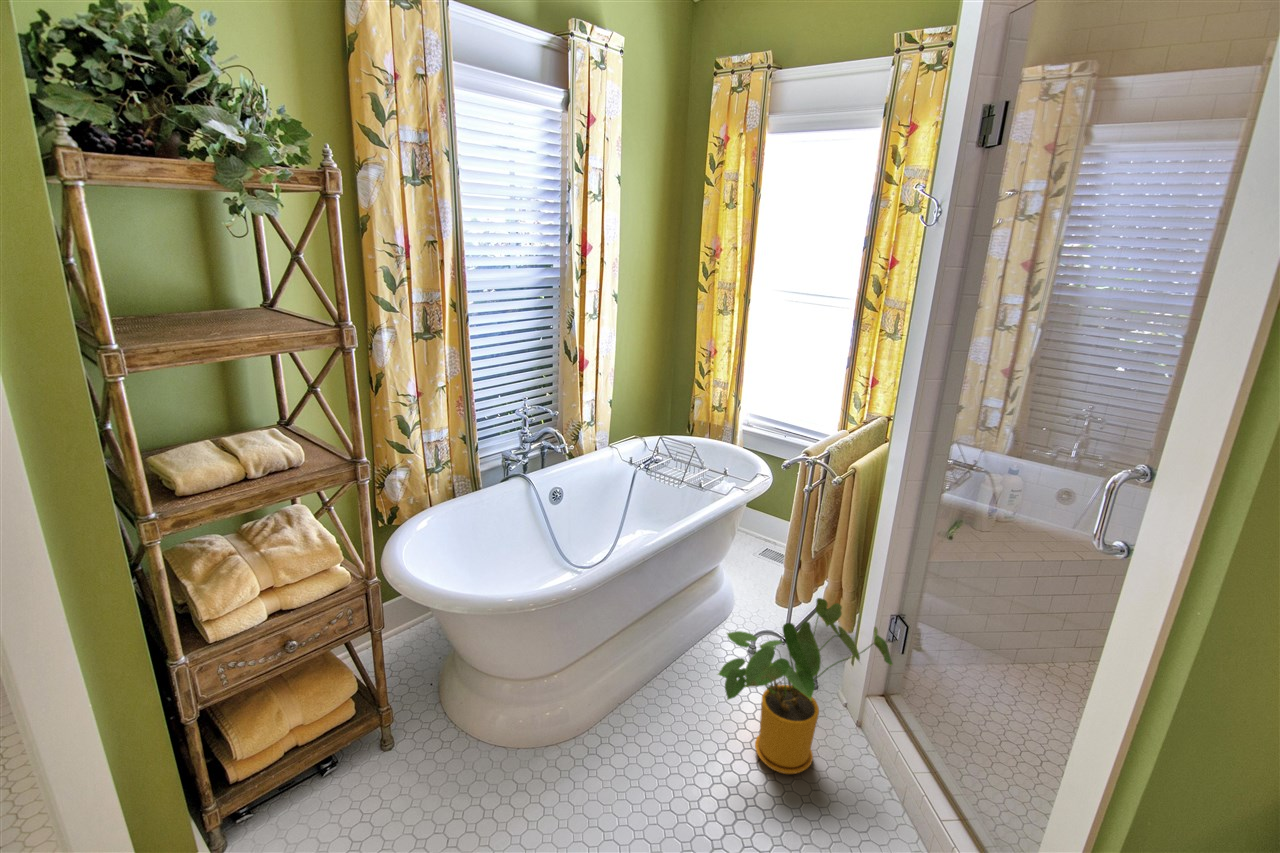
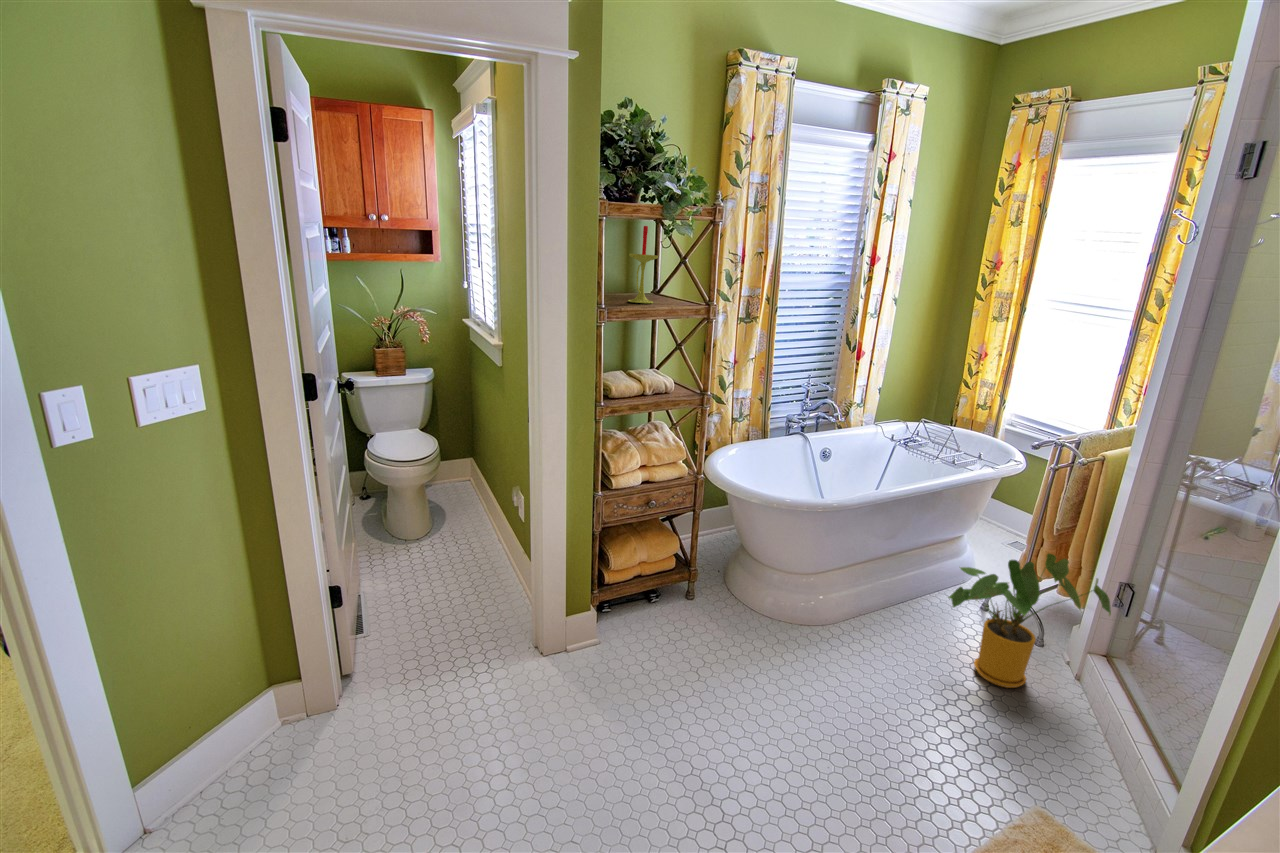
candle: none [178,195,244,330] -> present [628,226,658,303]

